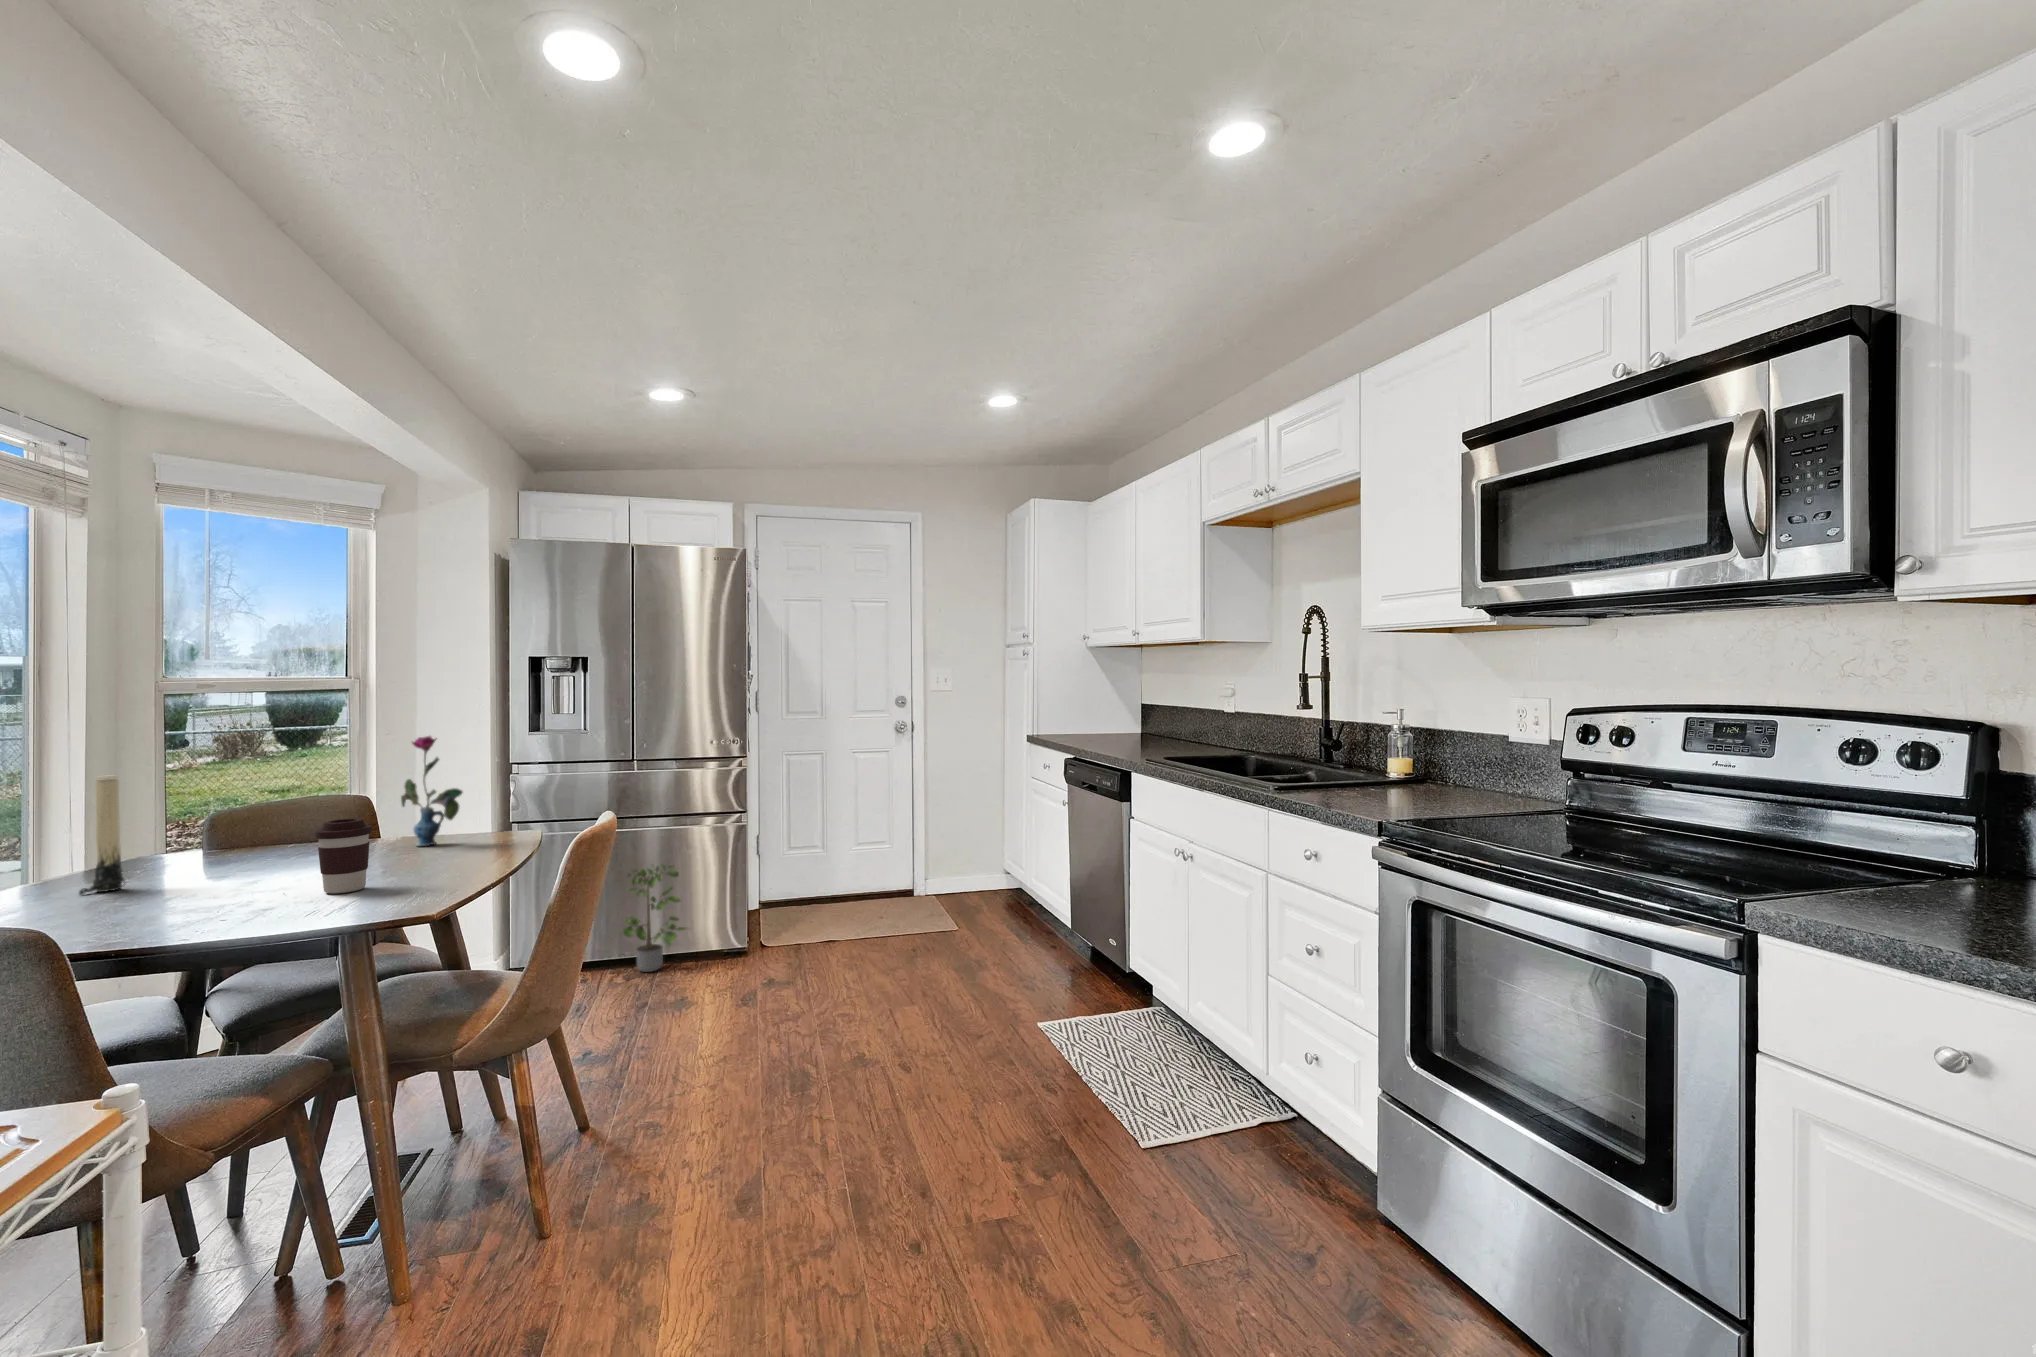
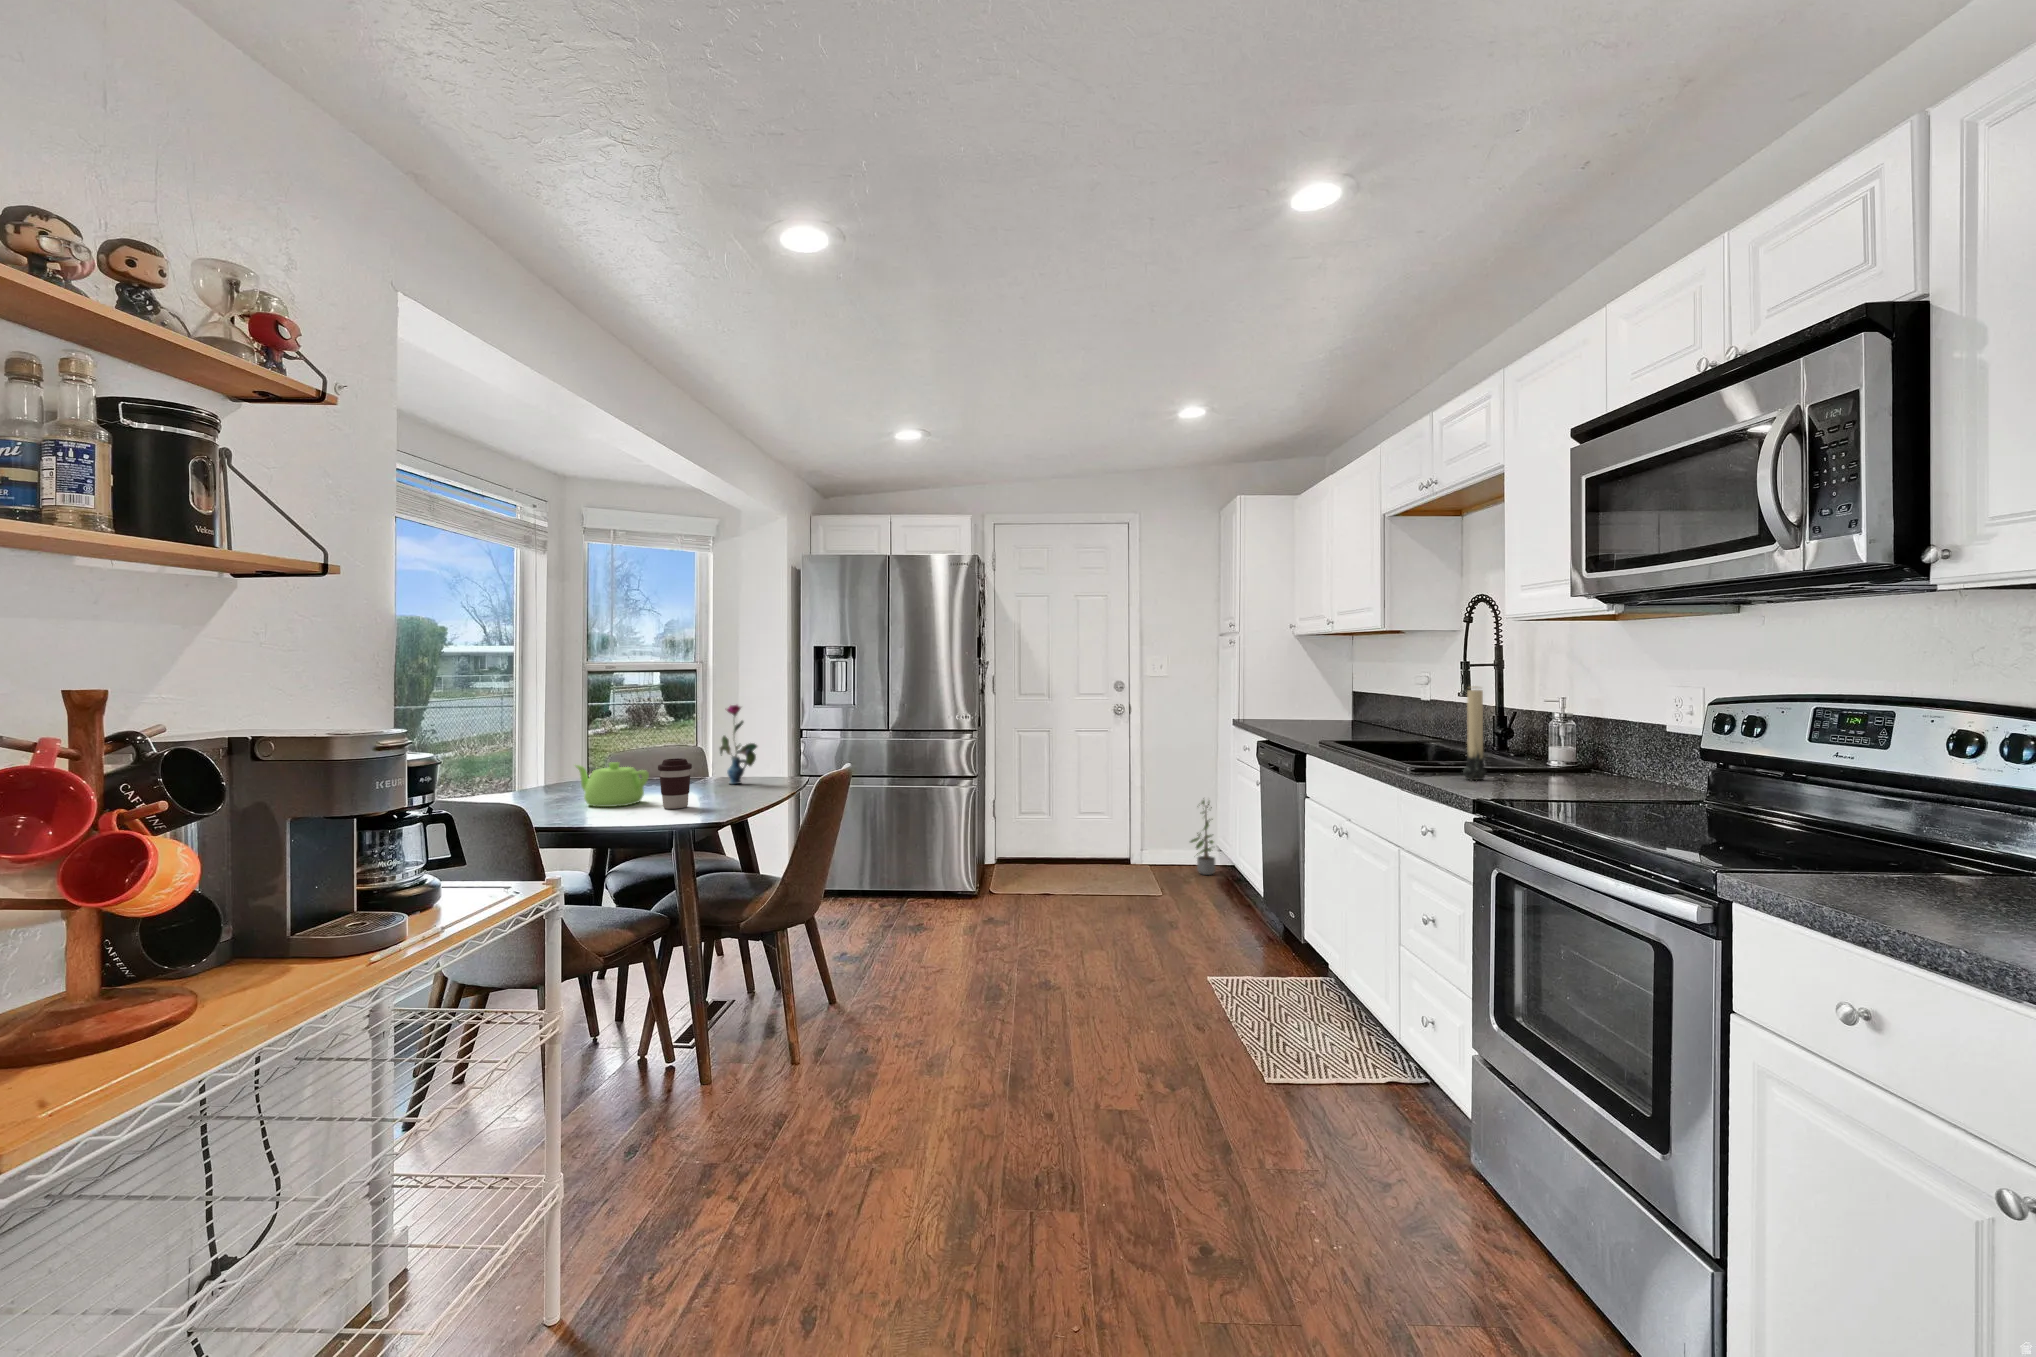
candle: present [79,776,125,895] -> present [1463,687,1486,781]
teapot: none [157,829,296,899] -> present [576,762,649,807]
potted plant: present [623,865,685,972] -> present [1190,800,1215,875]

